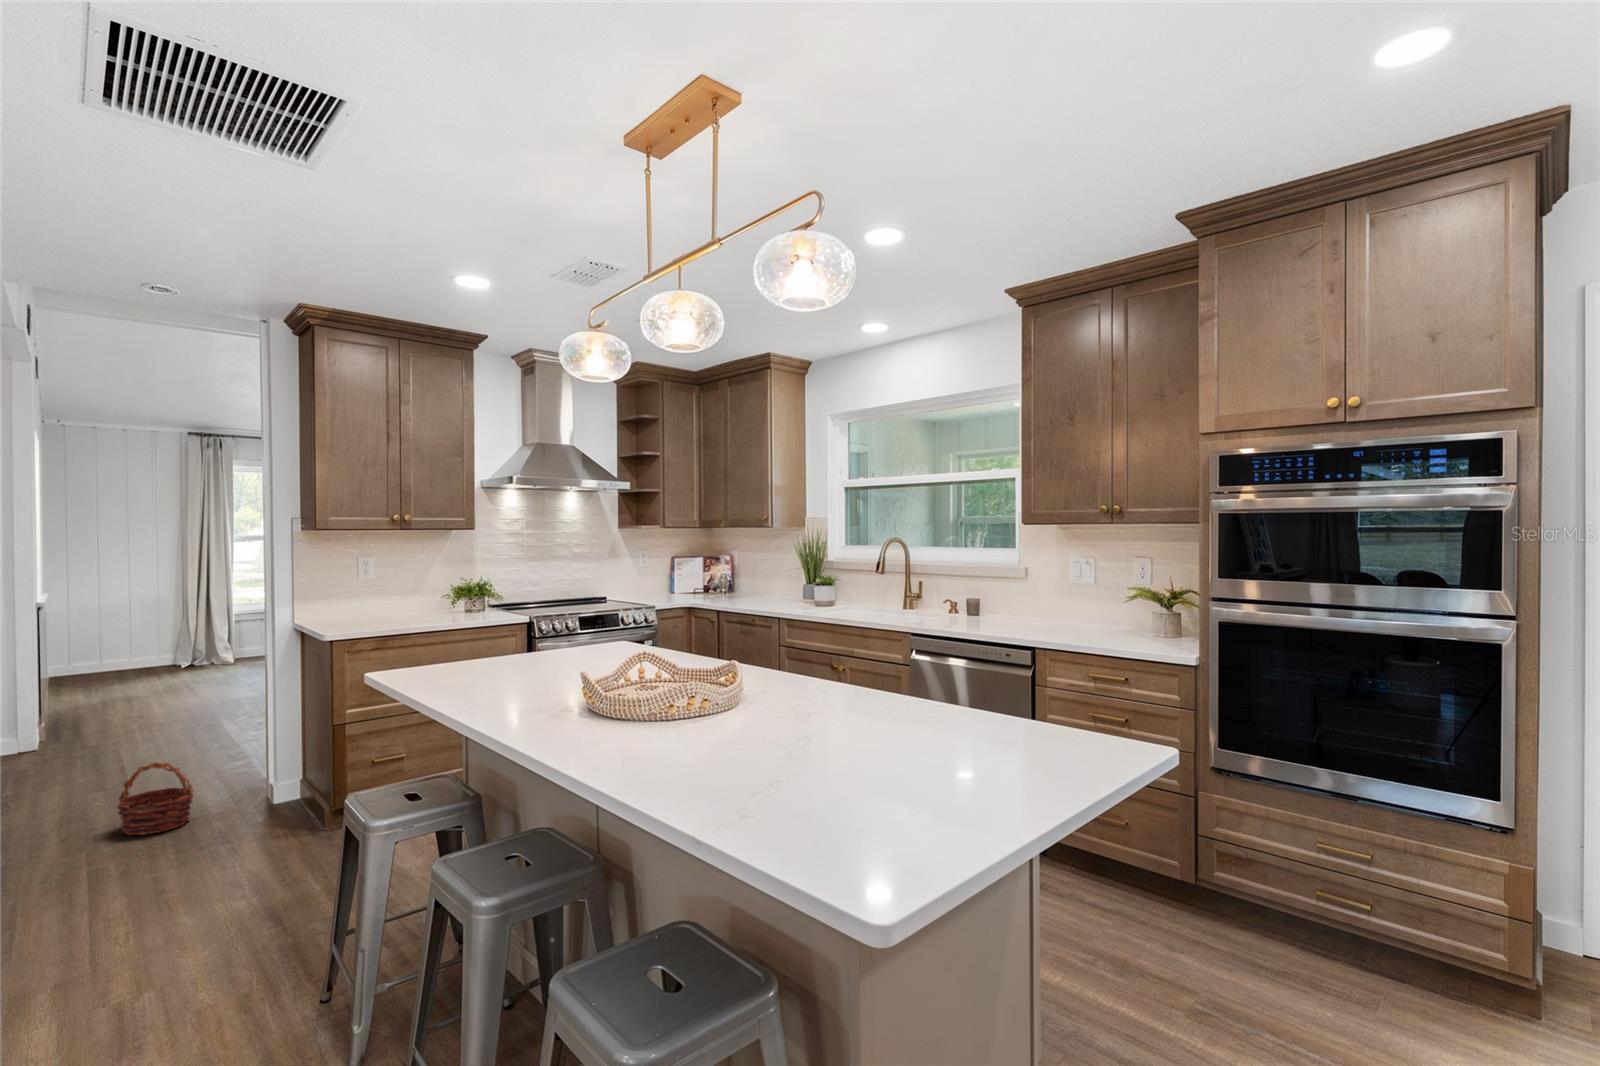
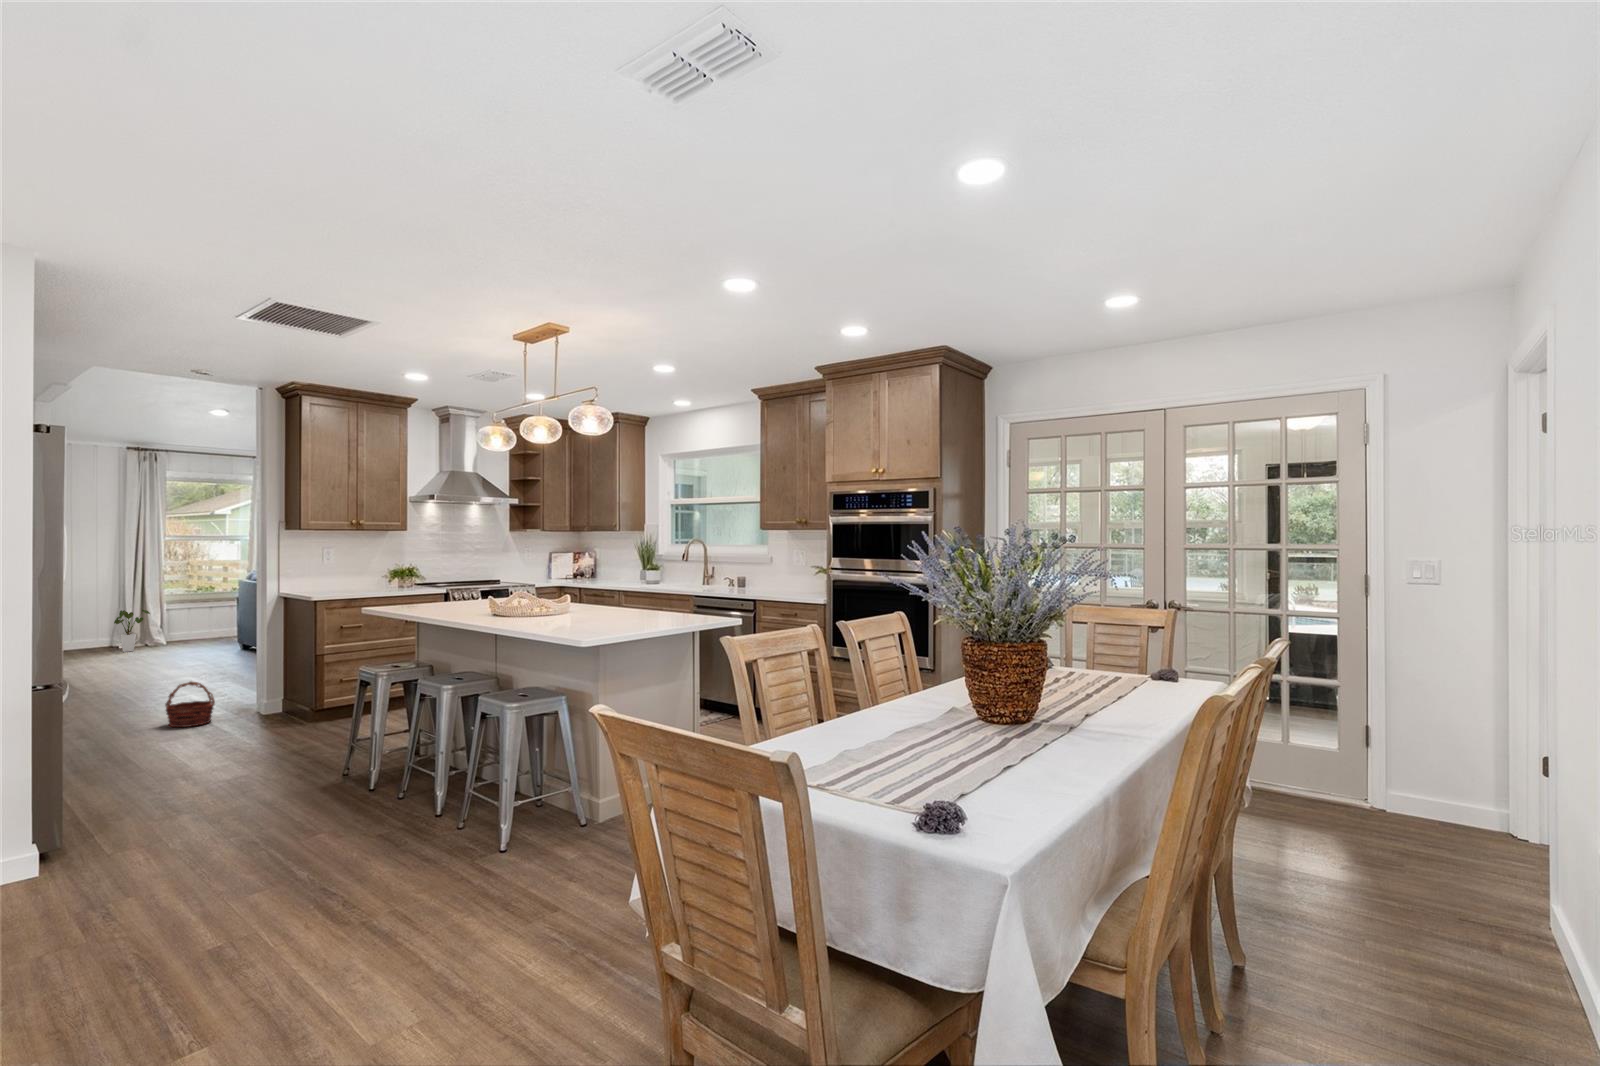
house plant: none [171,621,215,674] -> present [114,609,150,652]

